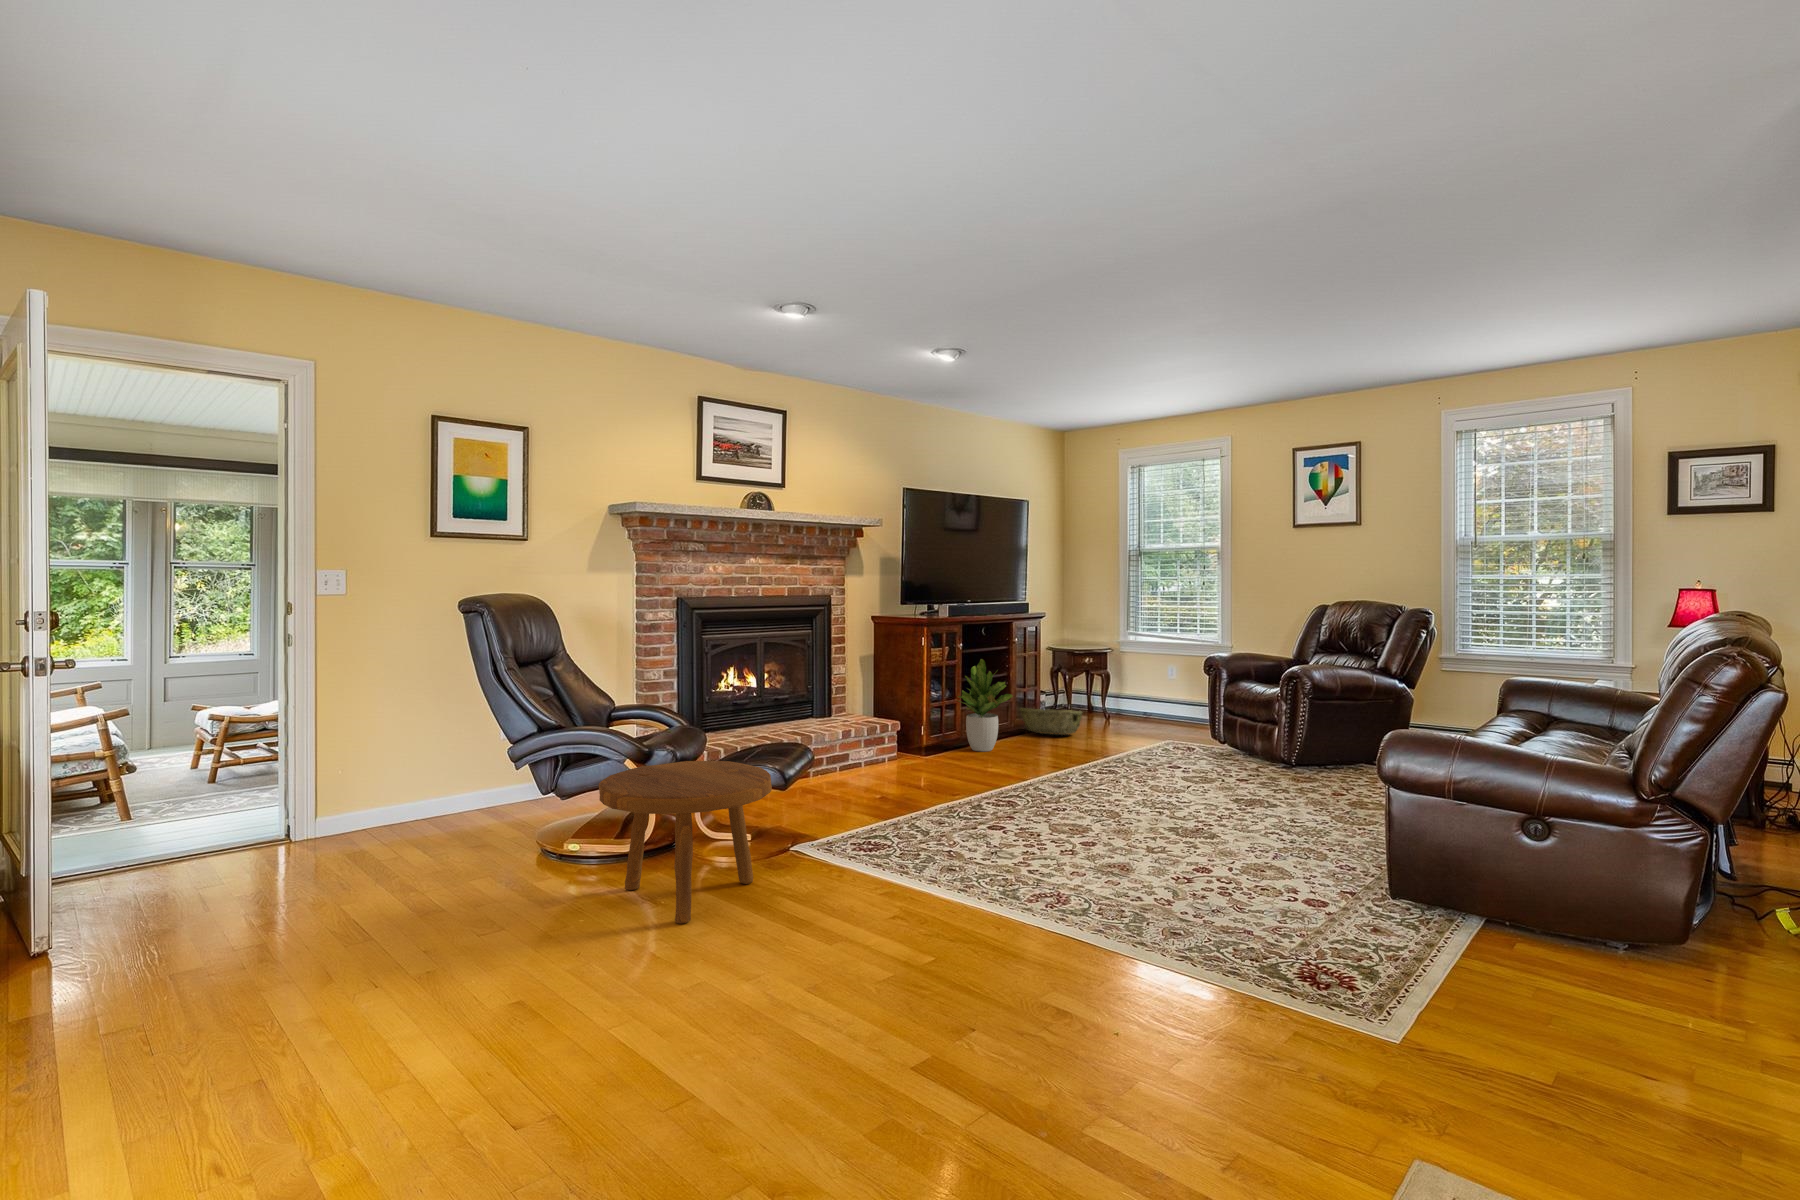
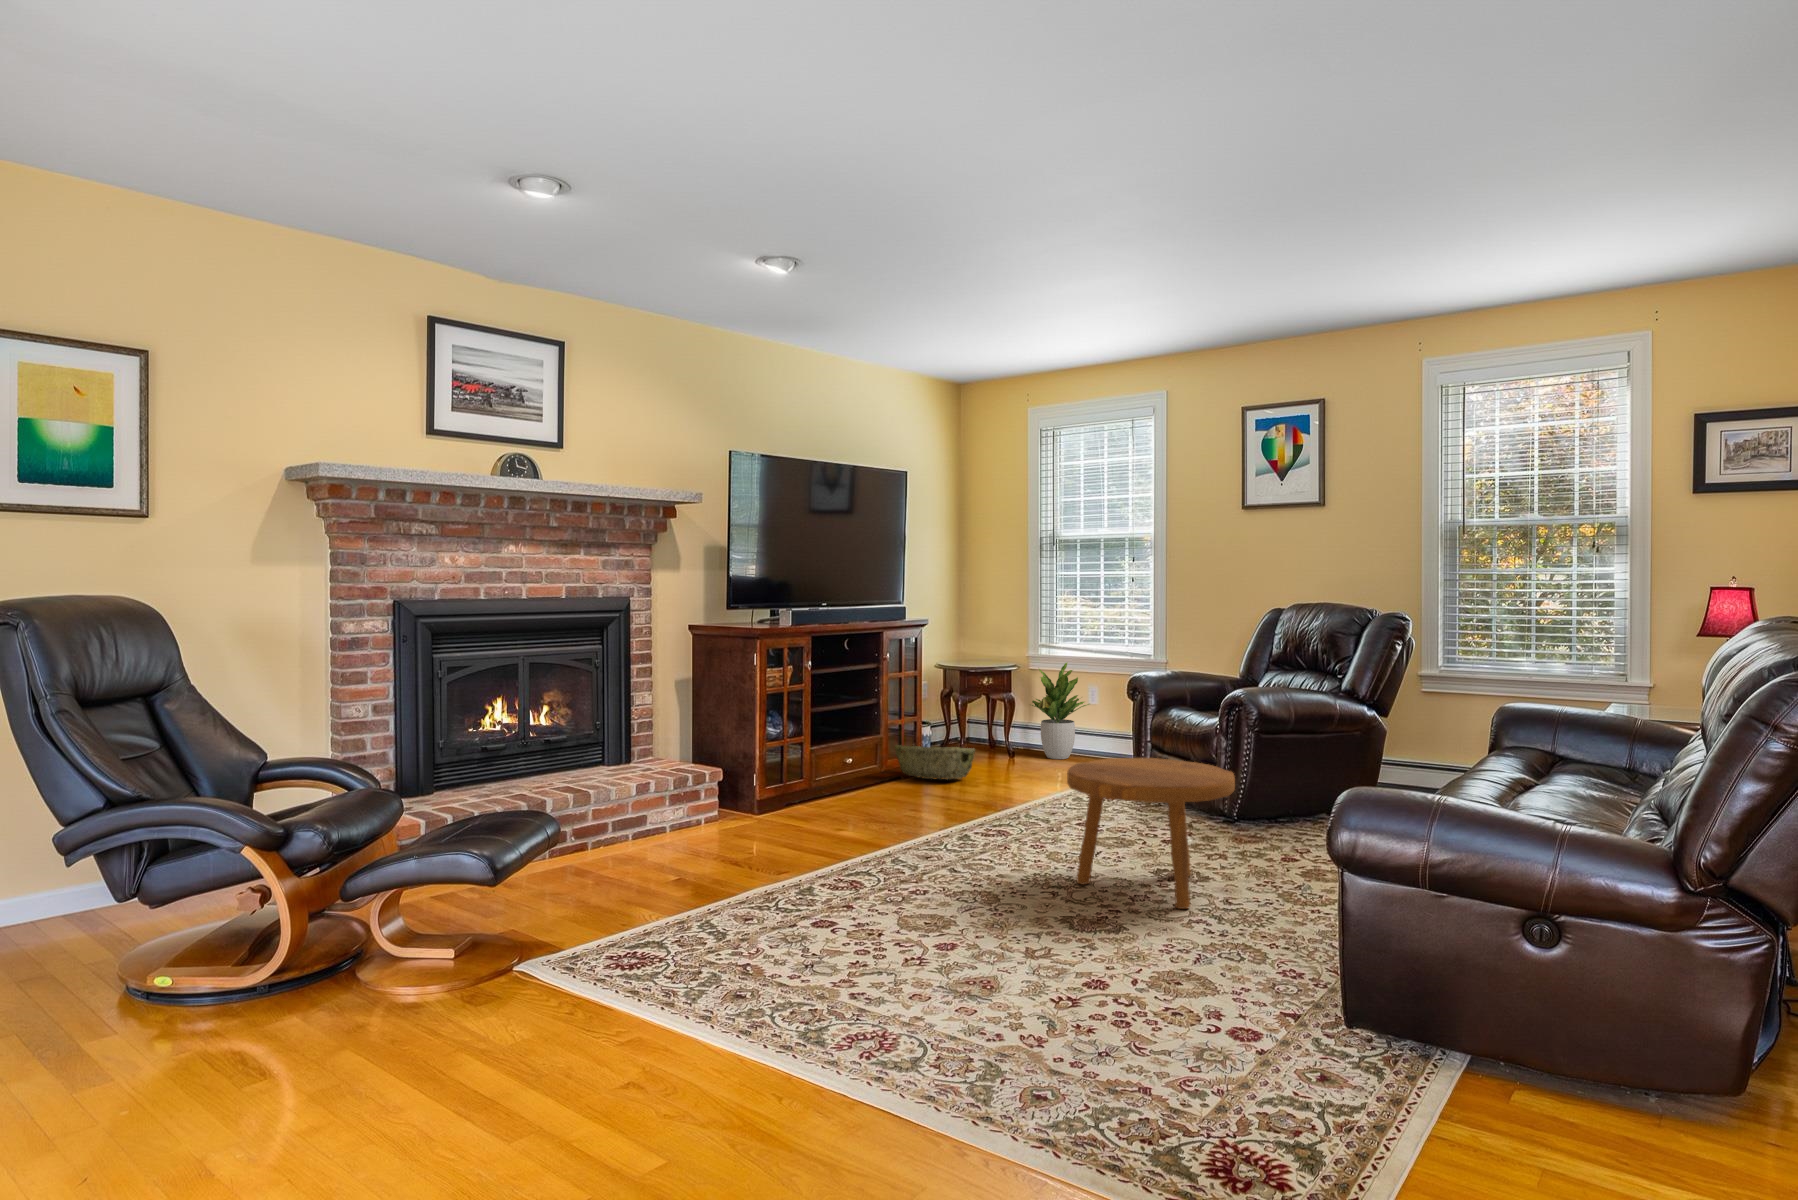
potted plant: present [958,659,1013,751] -> present [1032,663,1089,759]
footstool: present [599,761,772,923] -> present [1067,758,1235,909]

